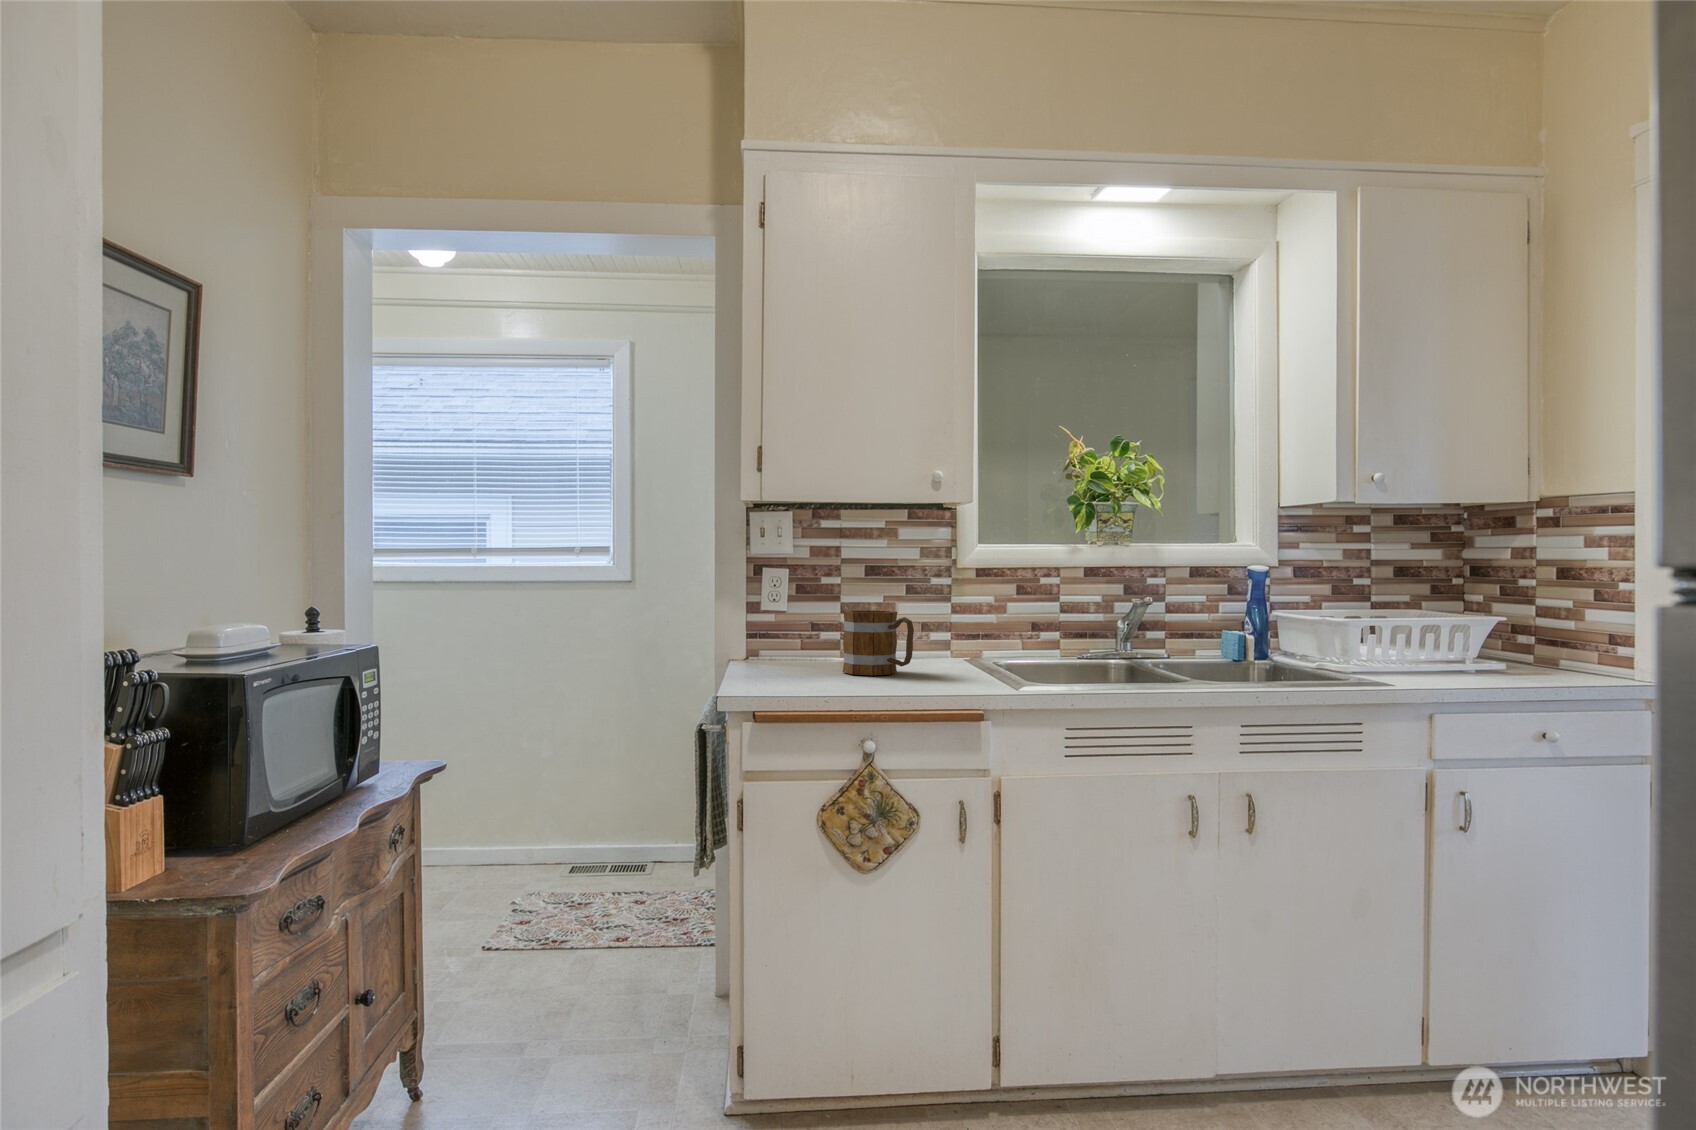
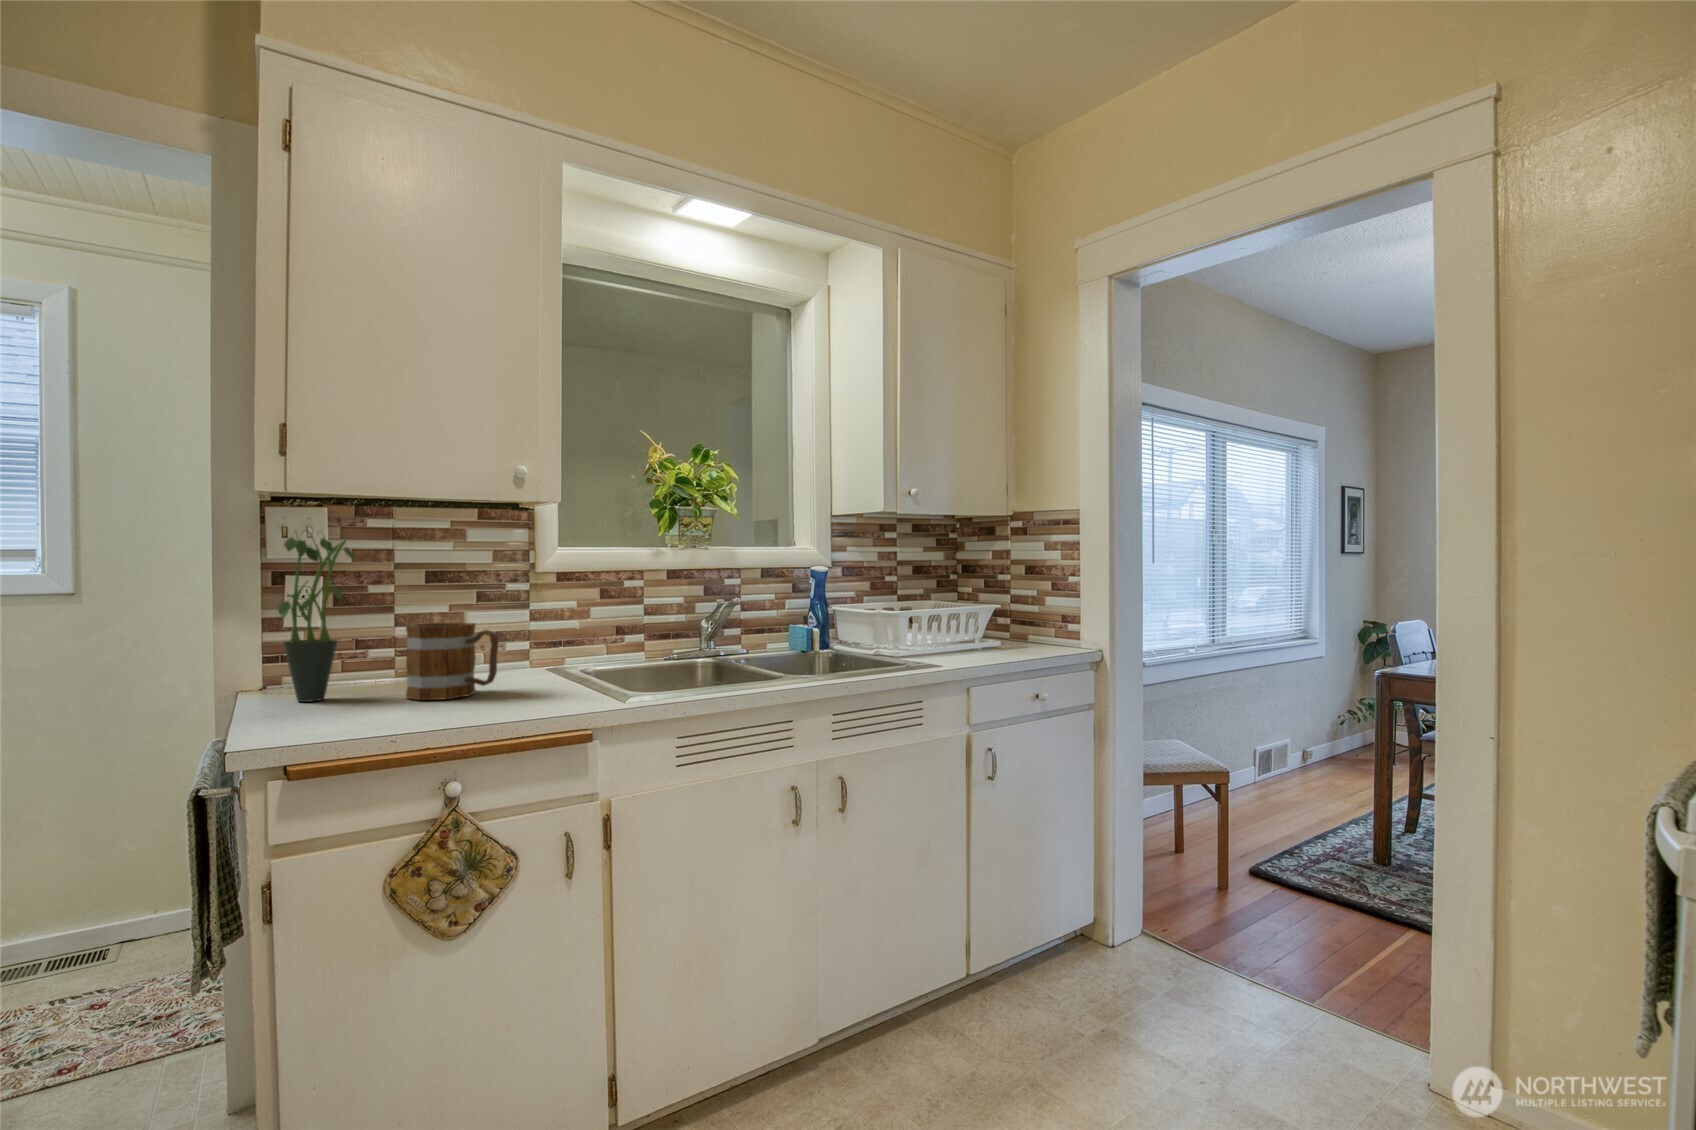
potted plant: none [755,530,810,669] -> present [278,530,355,702]

